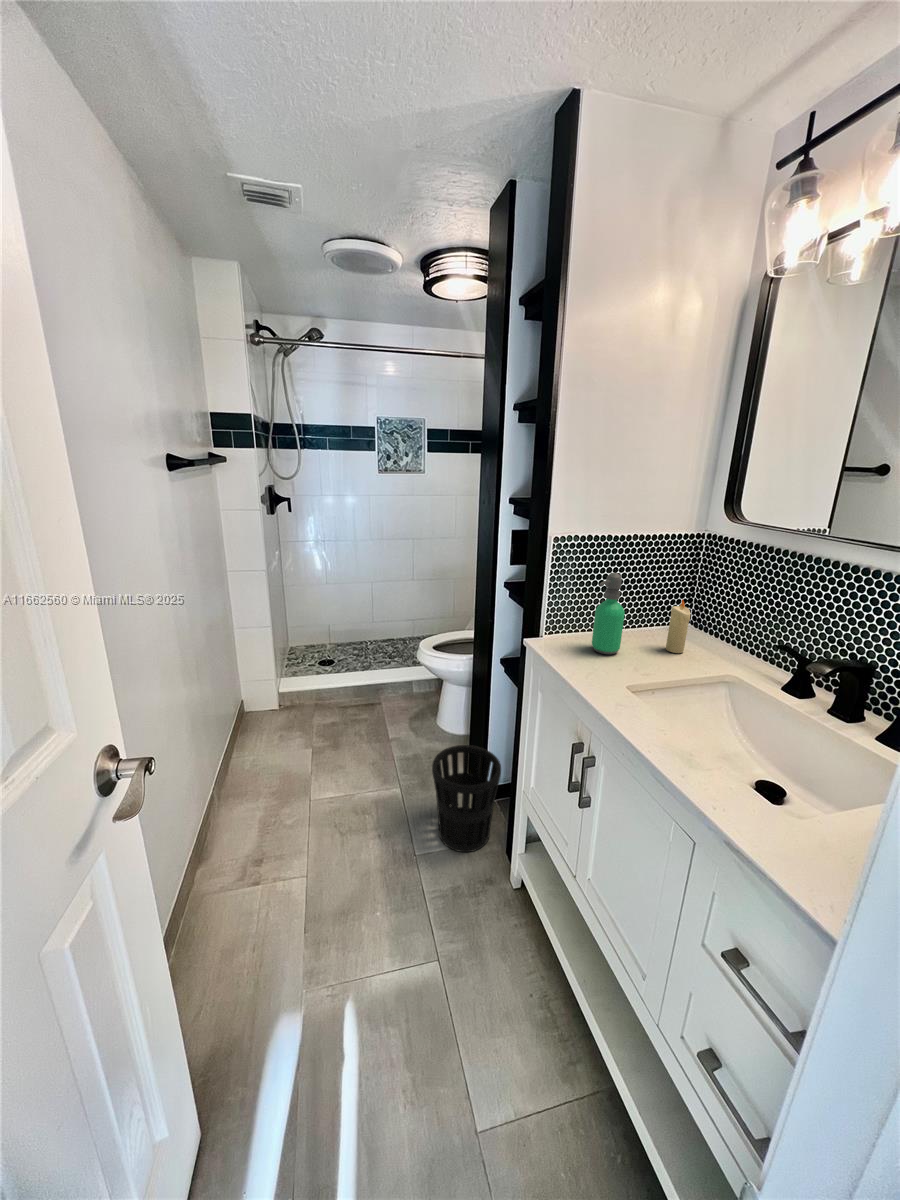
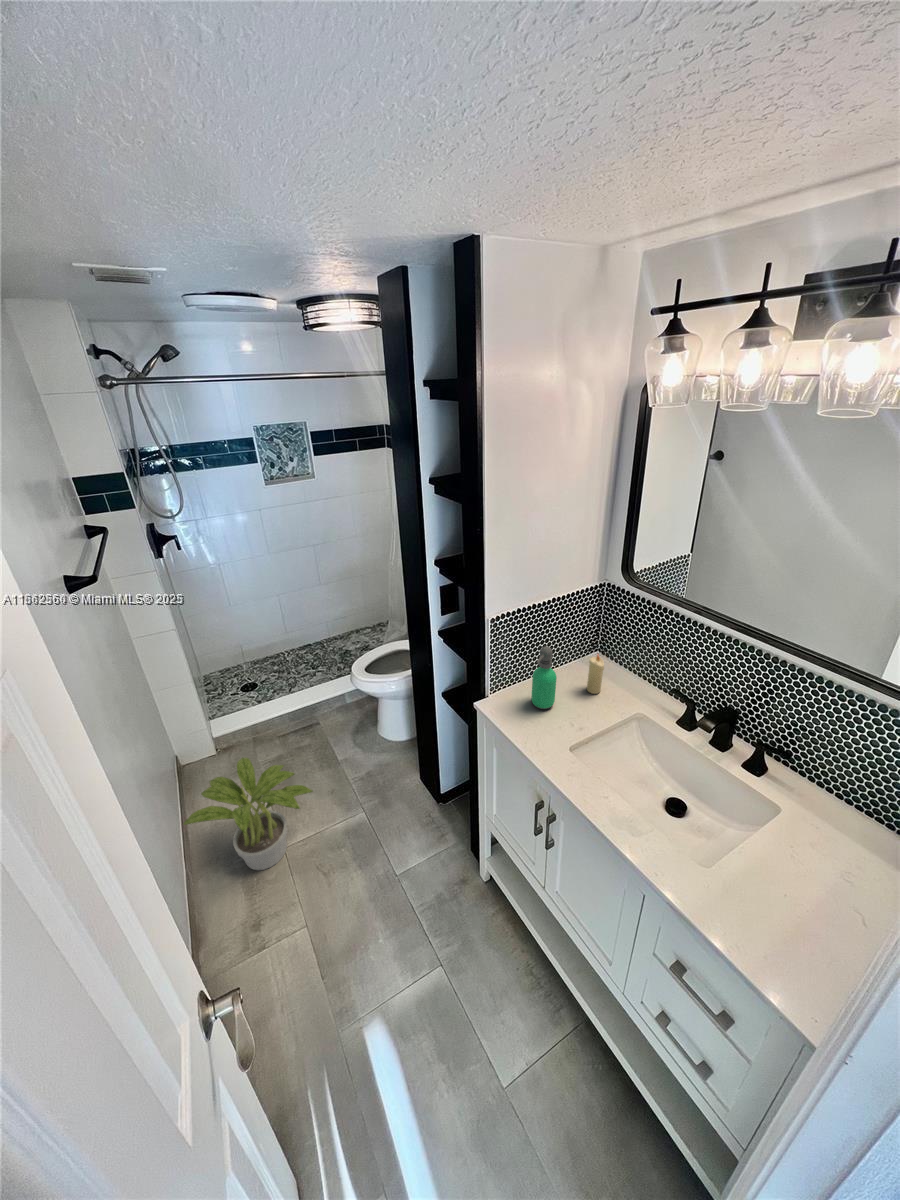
potted plant: none [221,693,350,813] -> present [183,758,313,870]
wastebasket: present [432,745,501,852] -> none [399,769,459,861]

